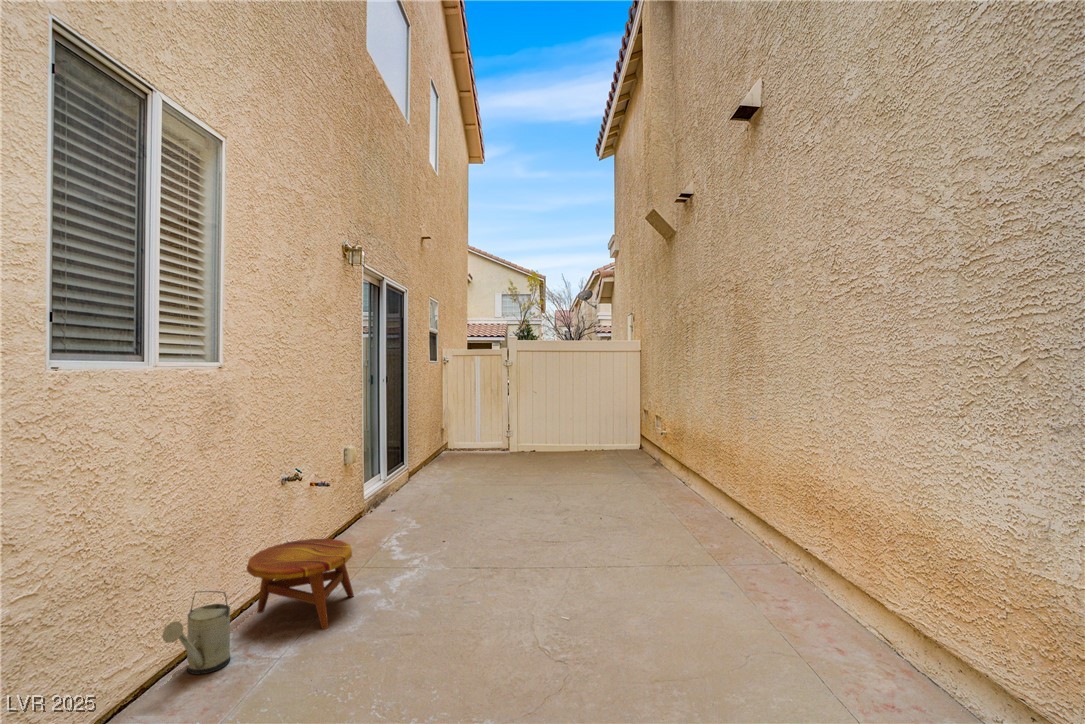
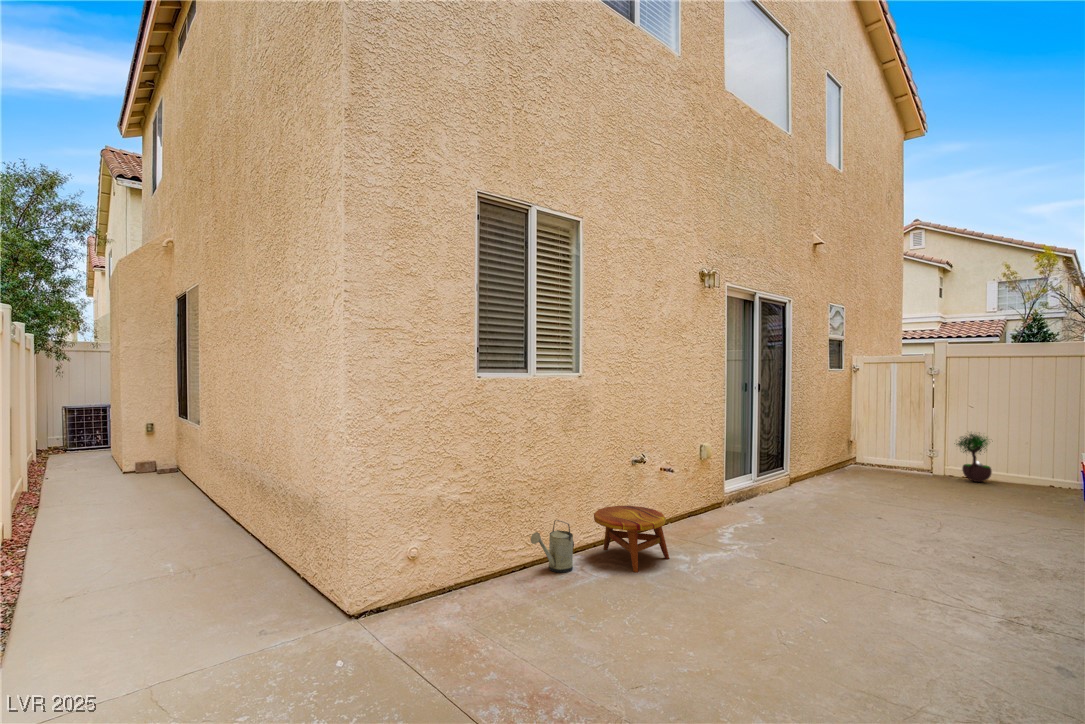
potted tree: none [524,408,550,452] -> present [956,434,992,482]

